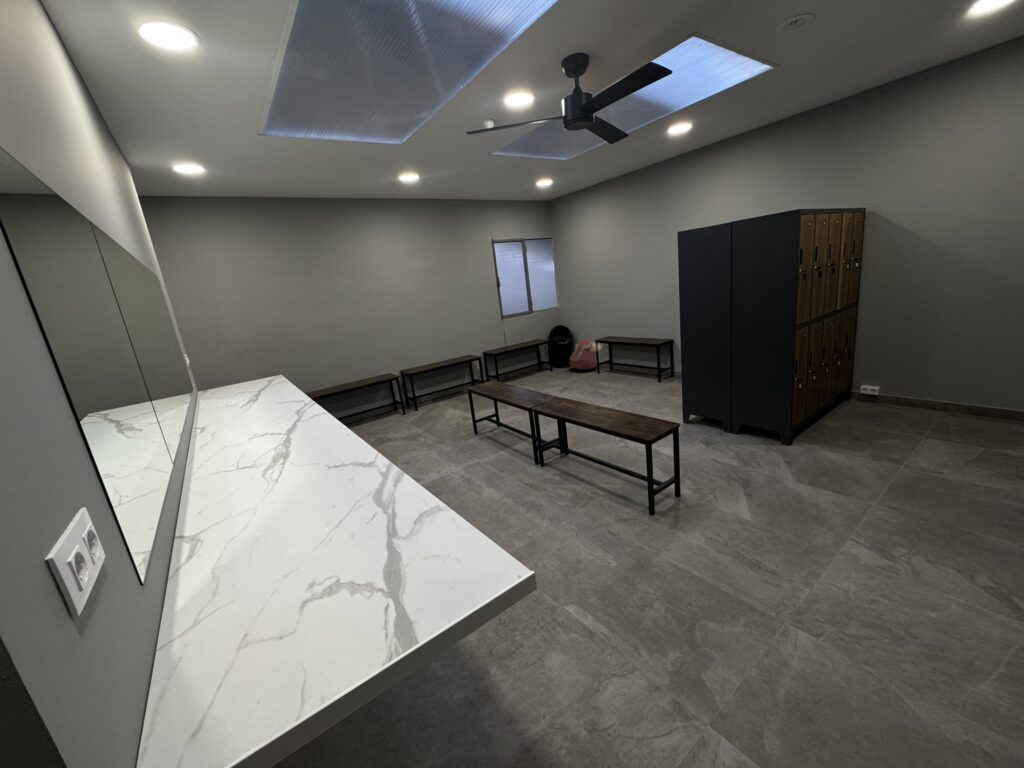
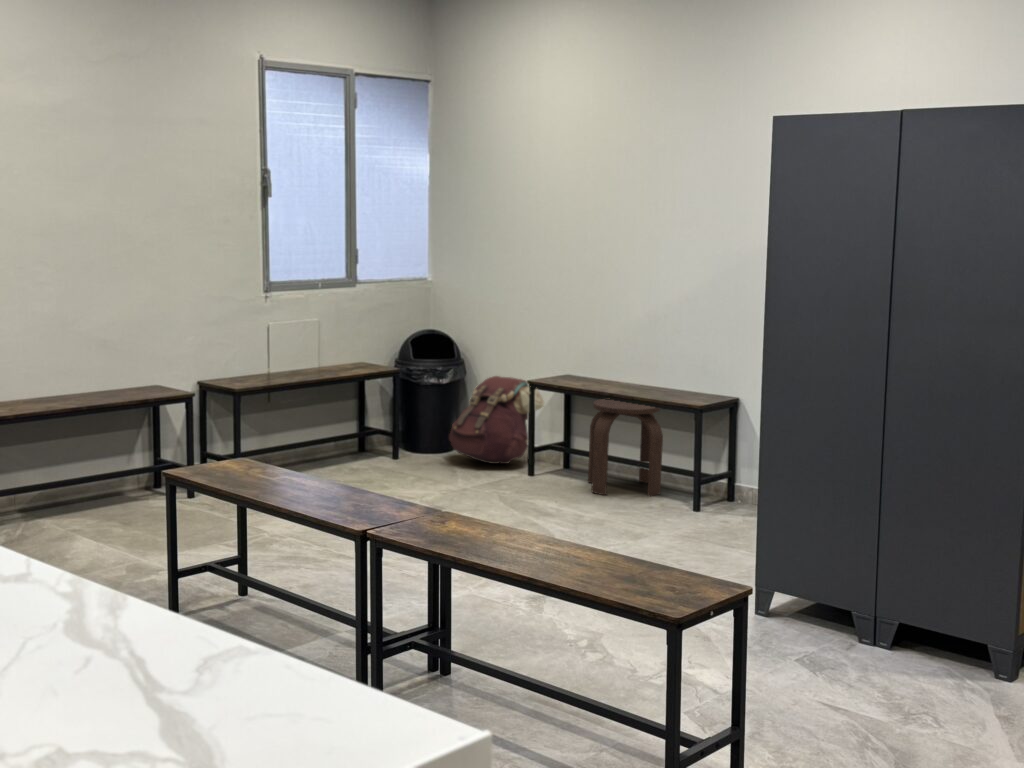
stool: none [618,343,646,379] -> present [588,399,663,496]

